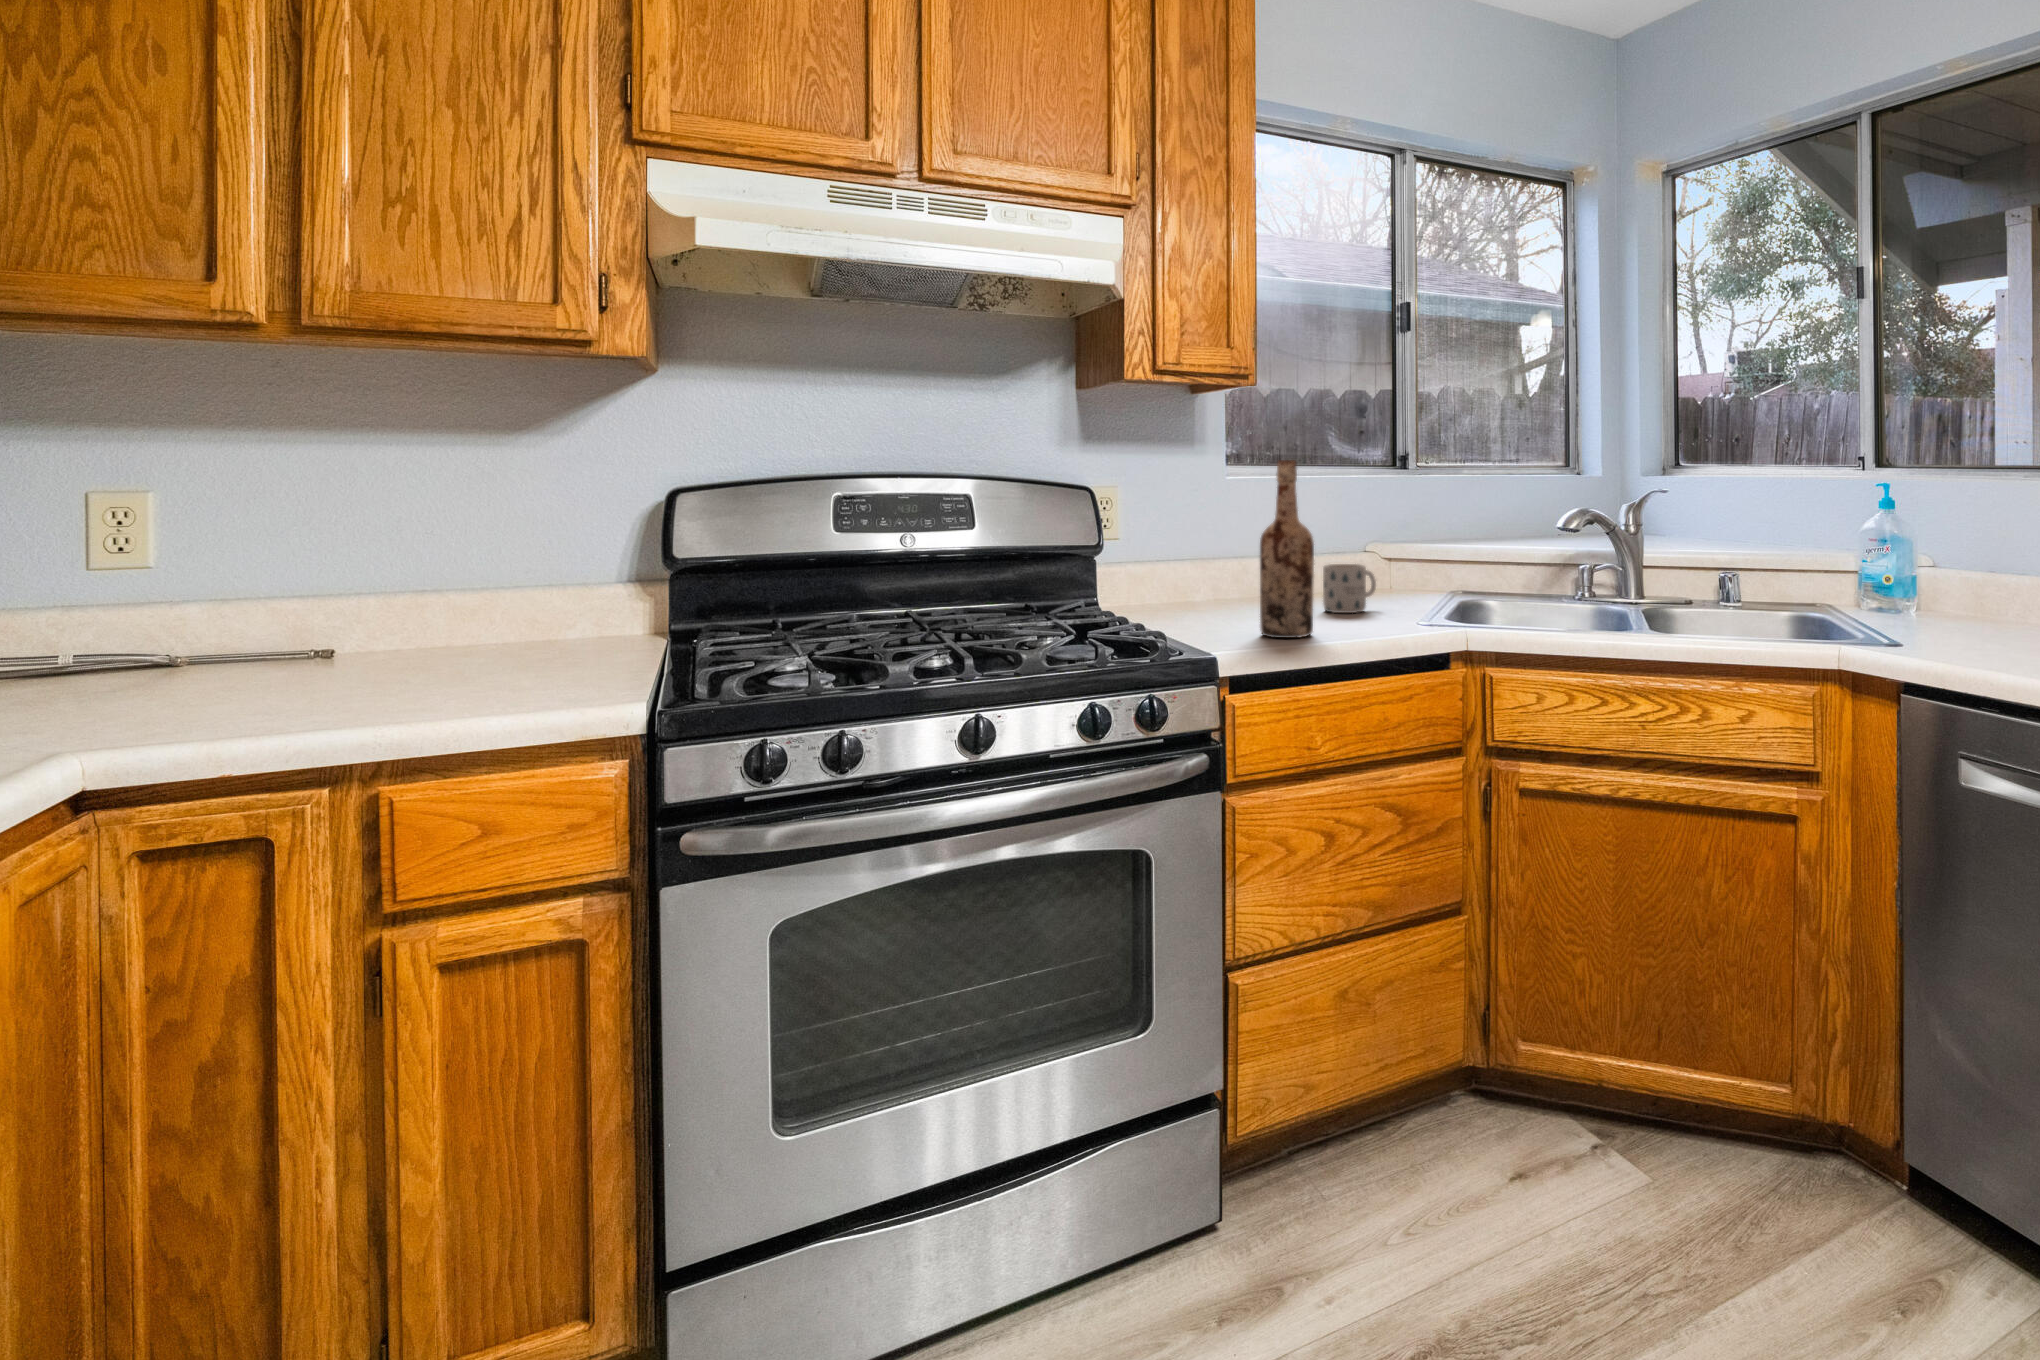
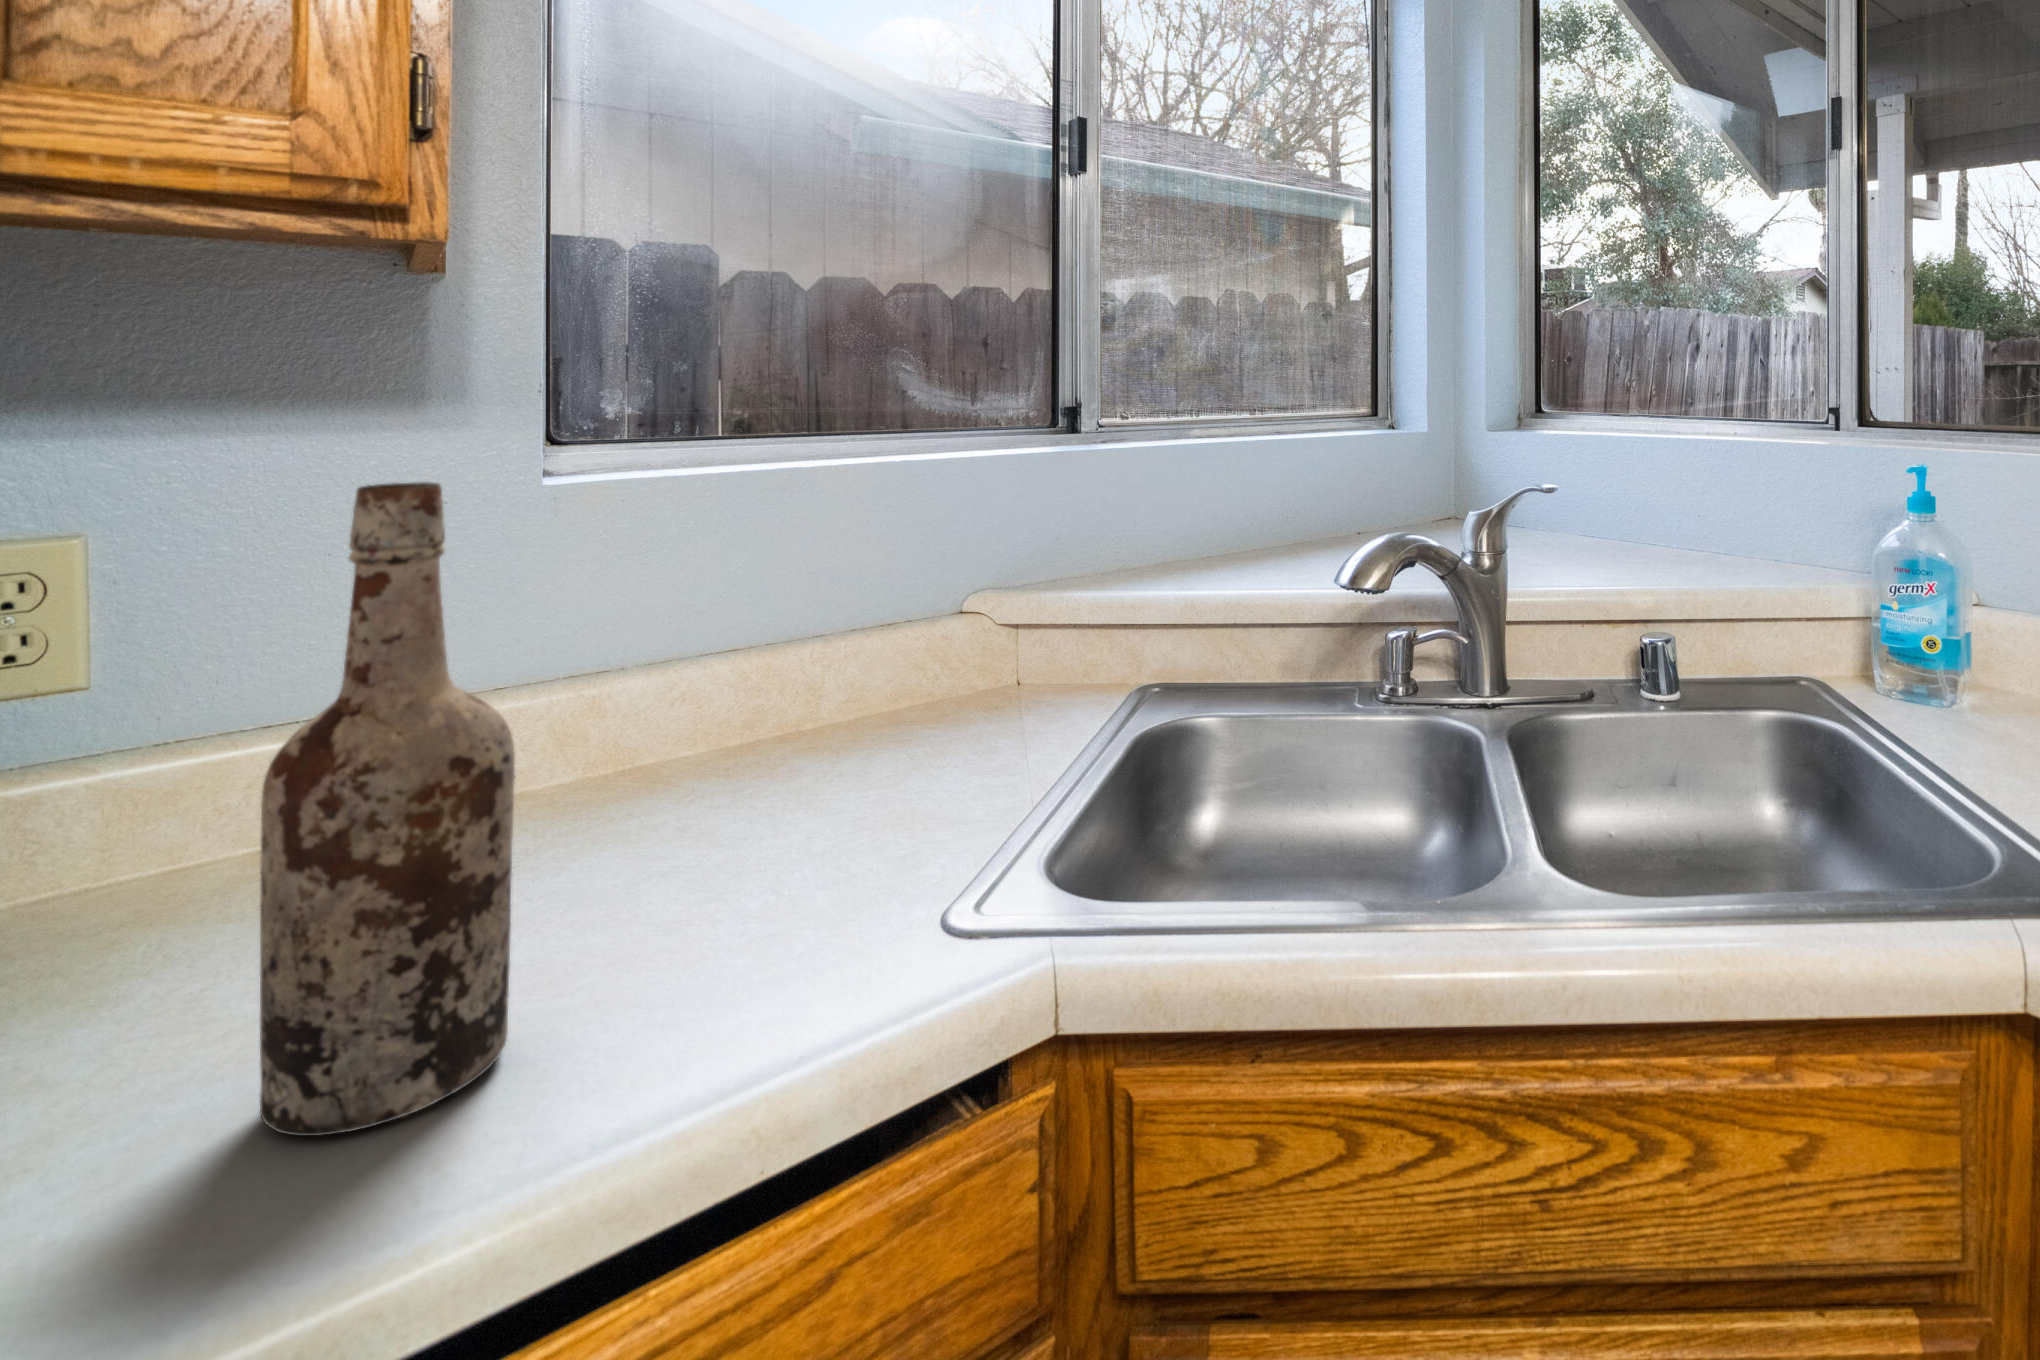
mug: present [1323,564,1376,613] -> none [749,692,908,837]

